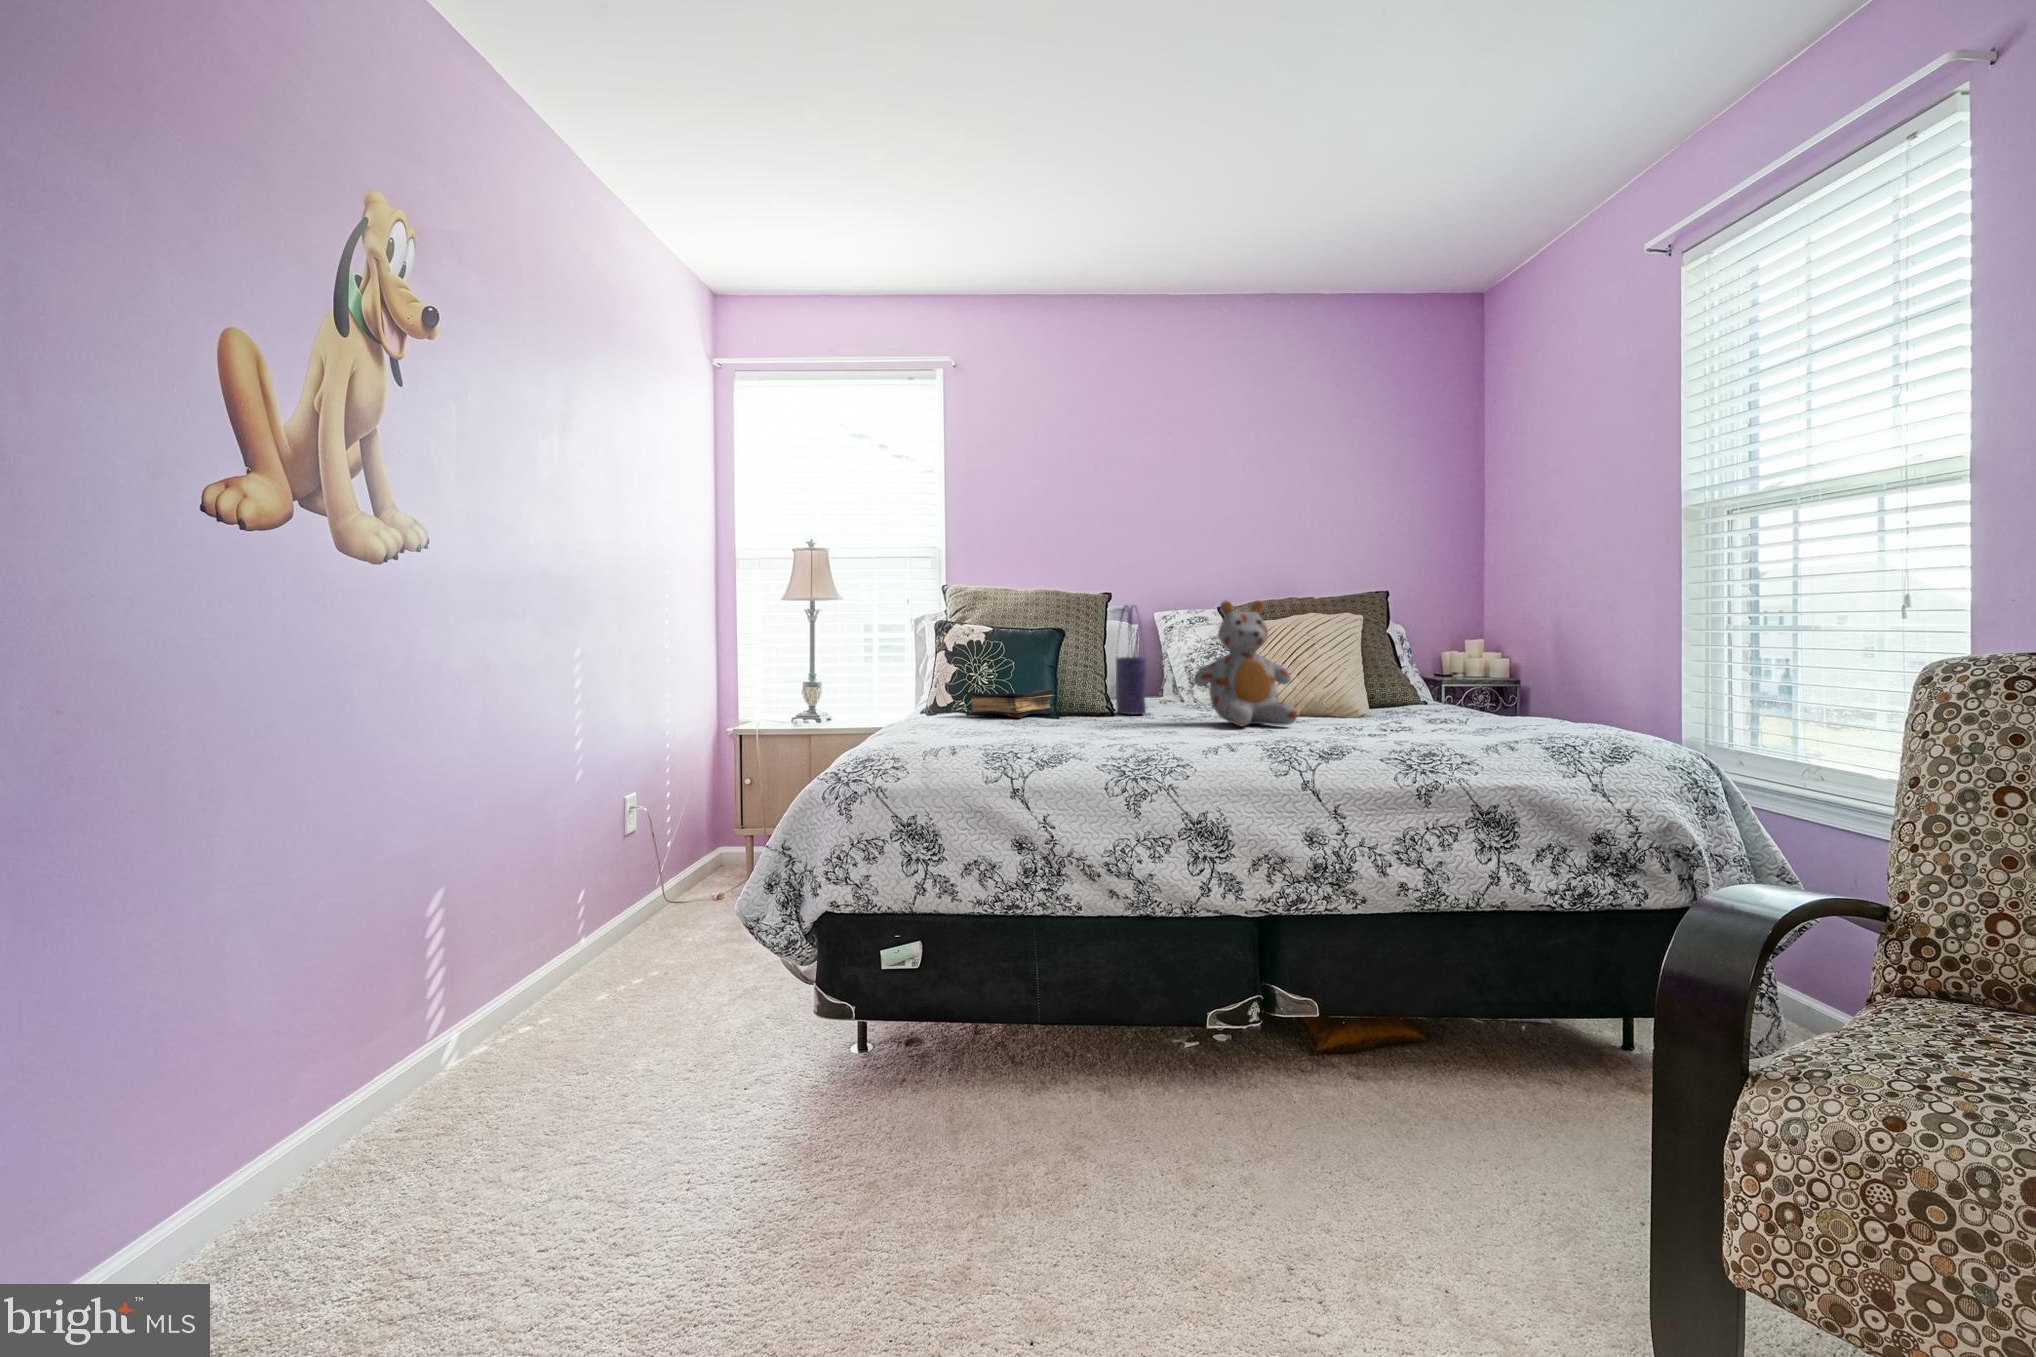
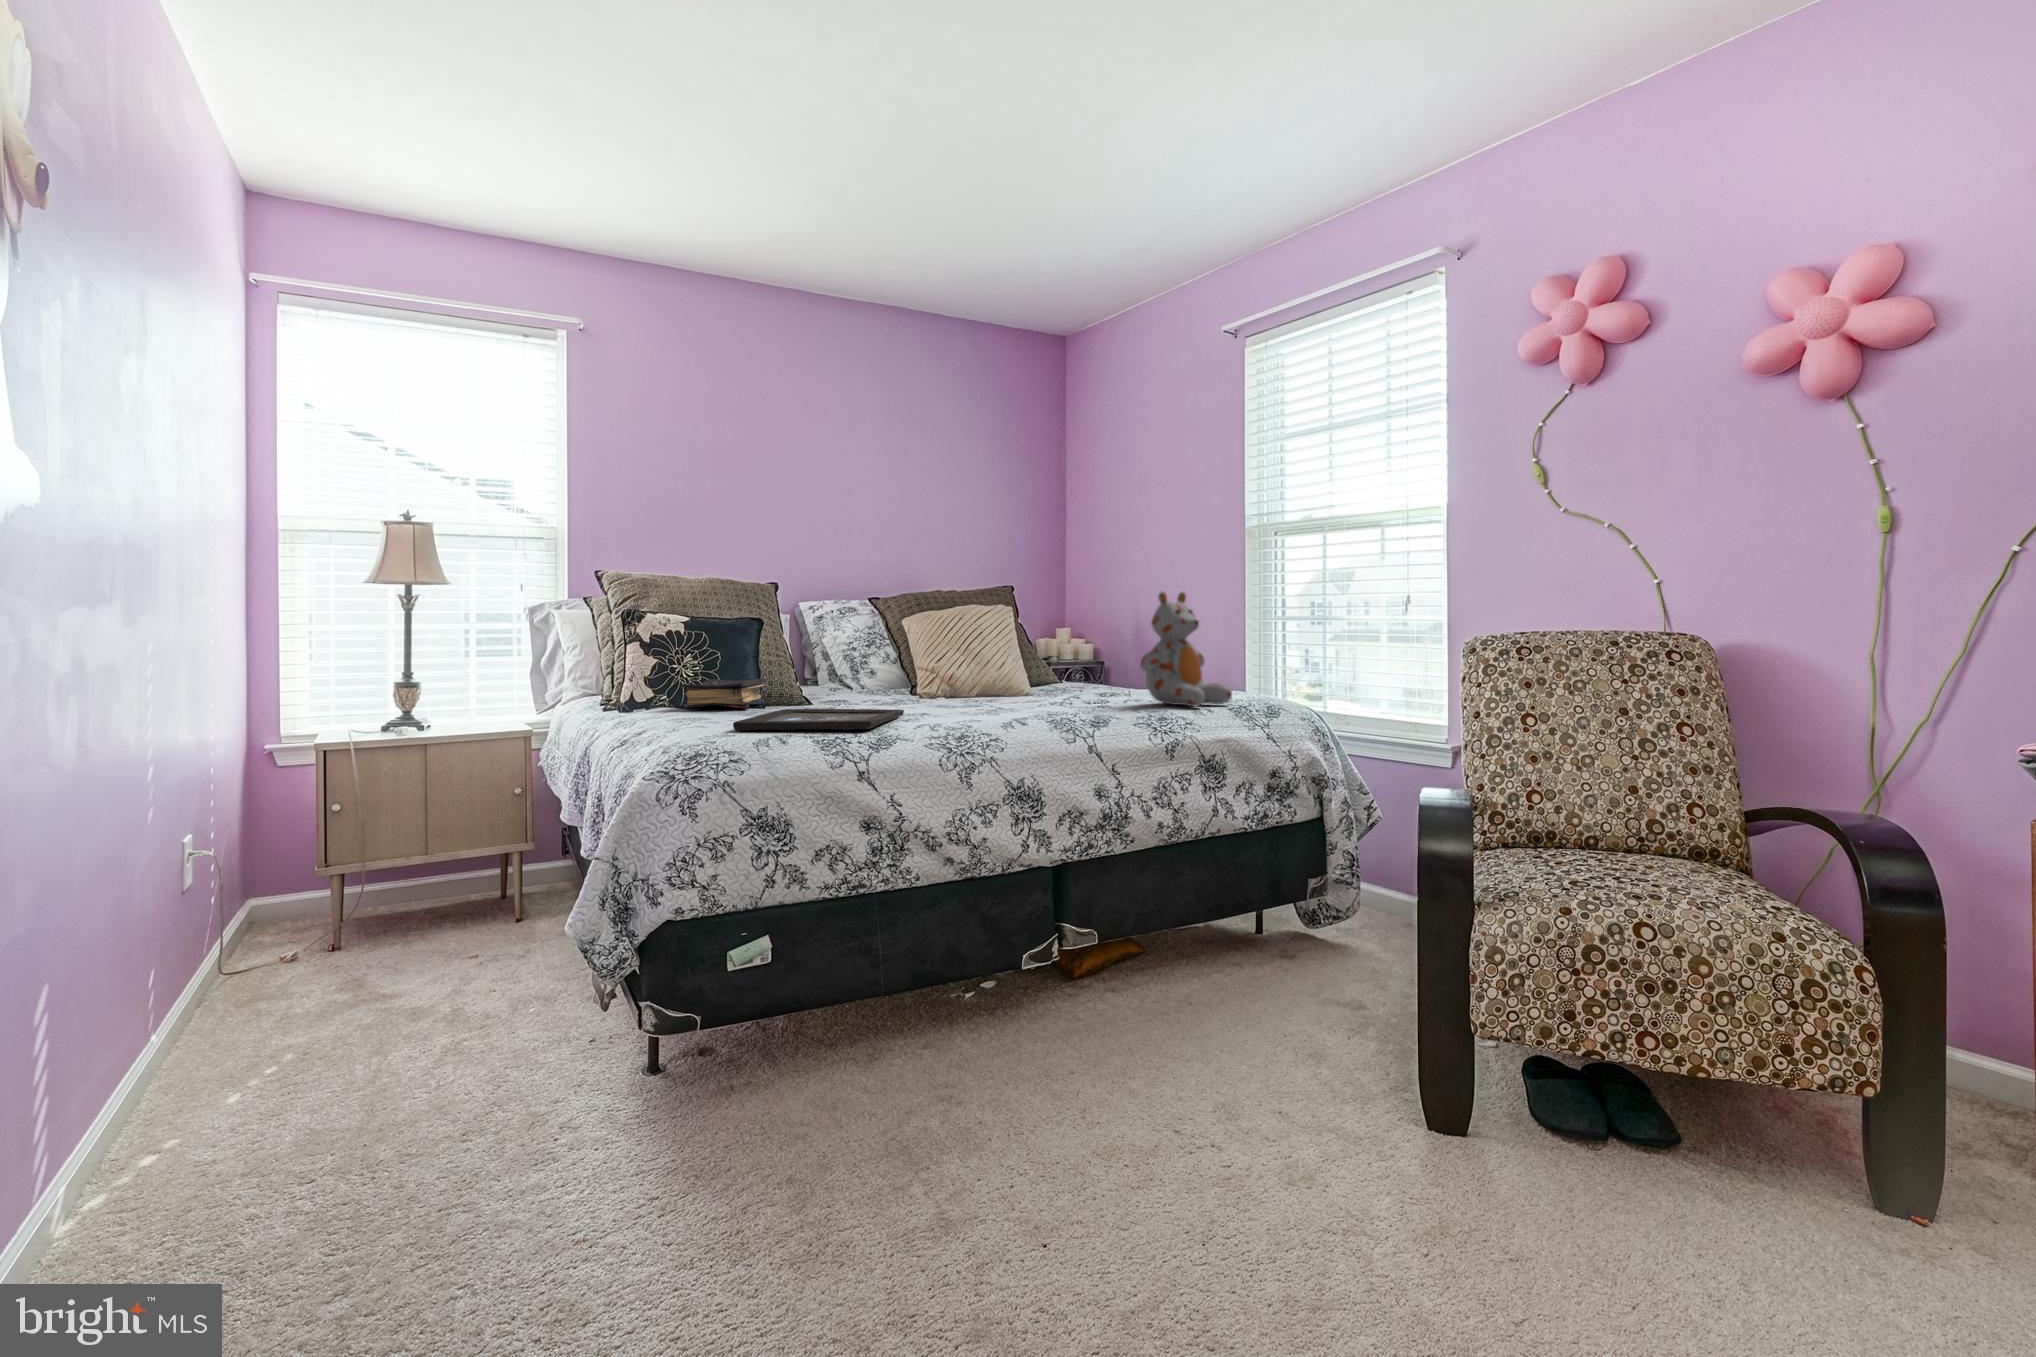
stuffed bear: present [1194,600,1297,726] -> present [1140,592,1232,706]
tote bag: present [1116,605,1146,714] -> none [820,594,858,701]
tray: none [940,720,1137,743] -> present [733,709,904,731]

